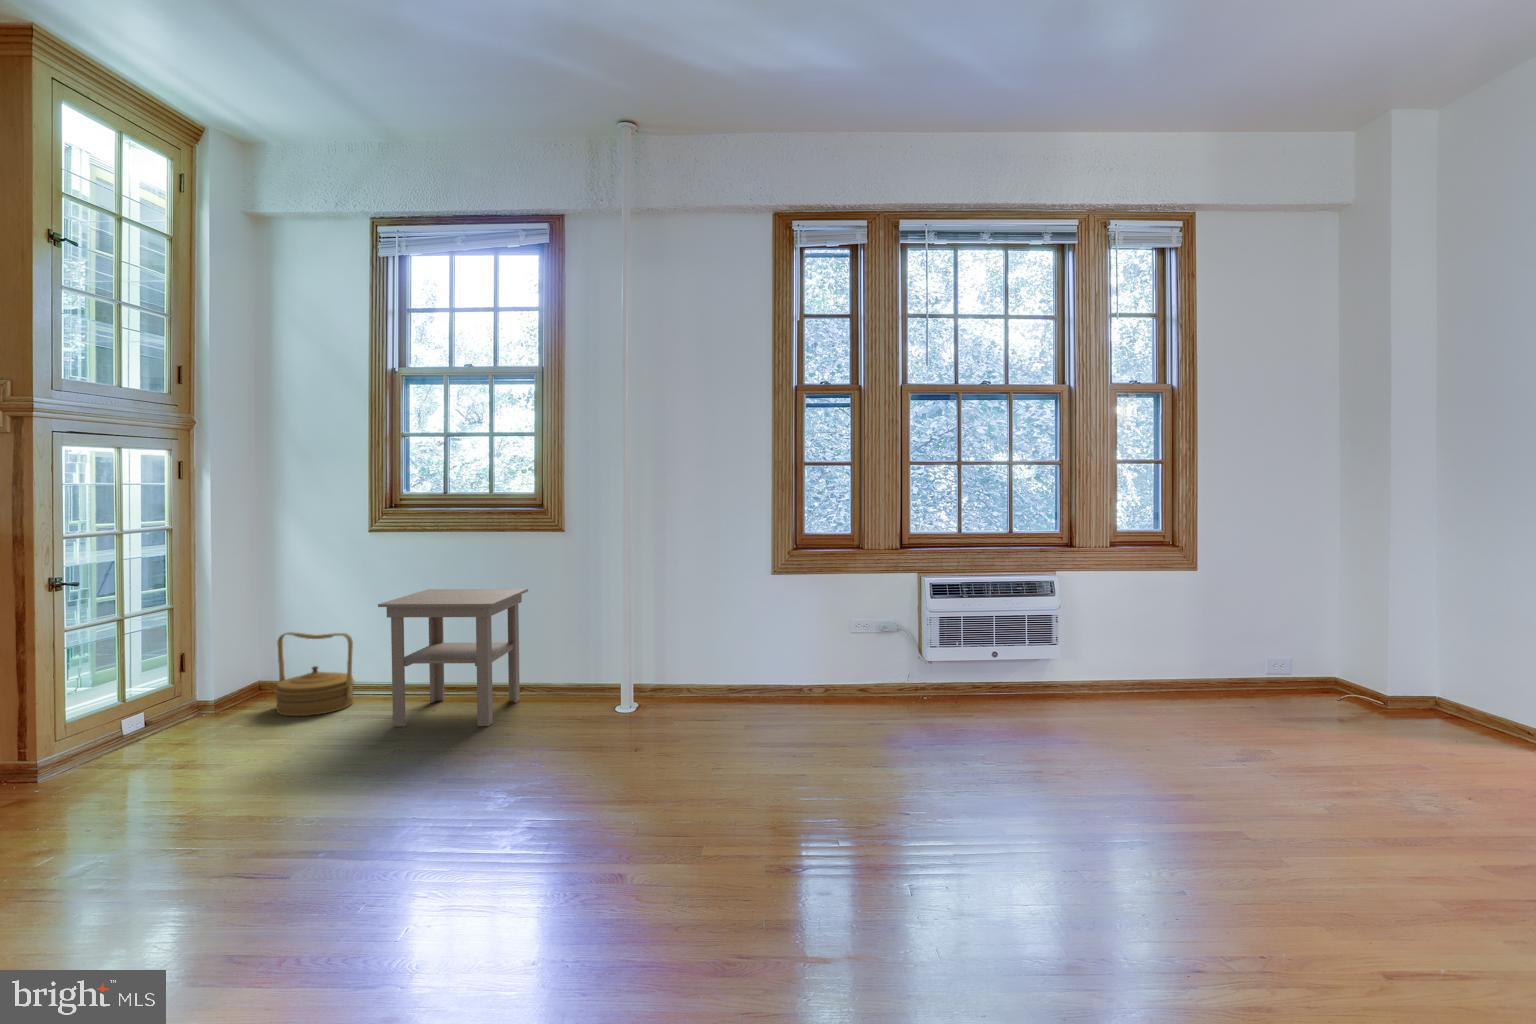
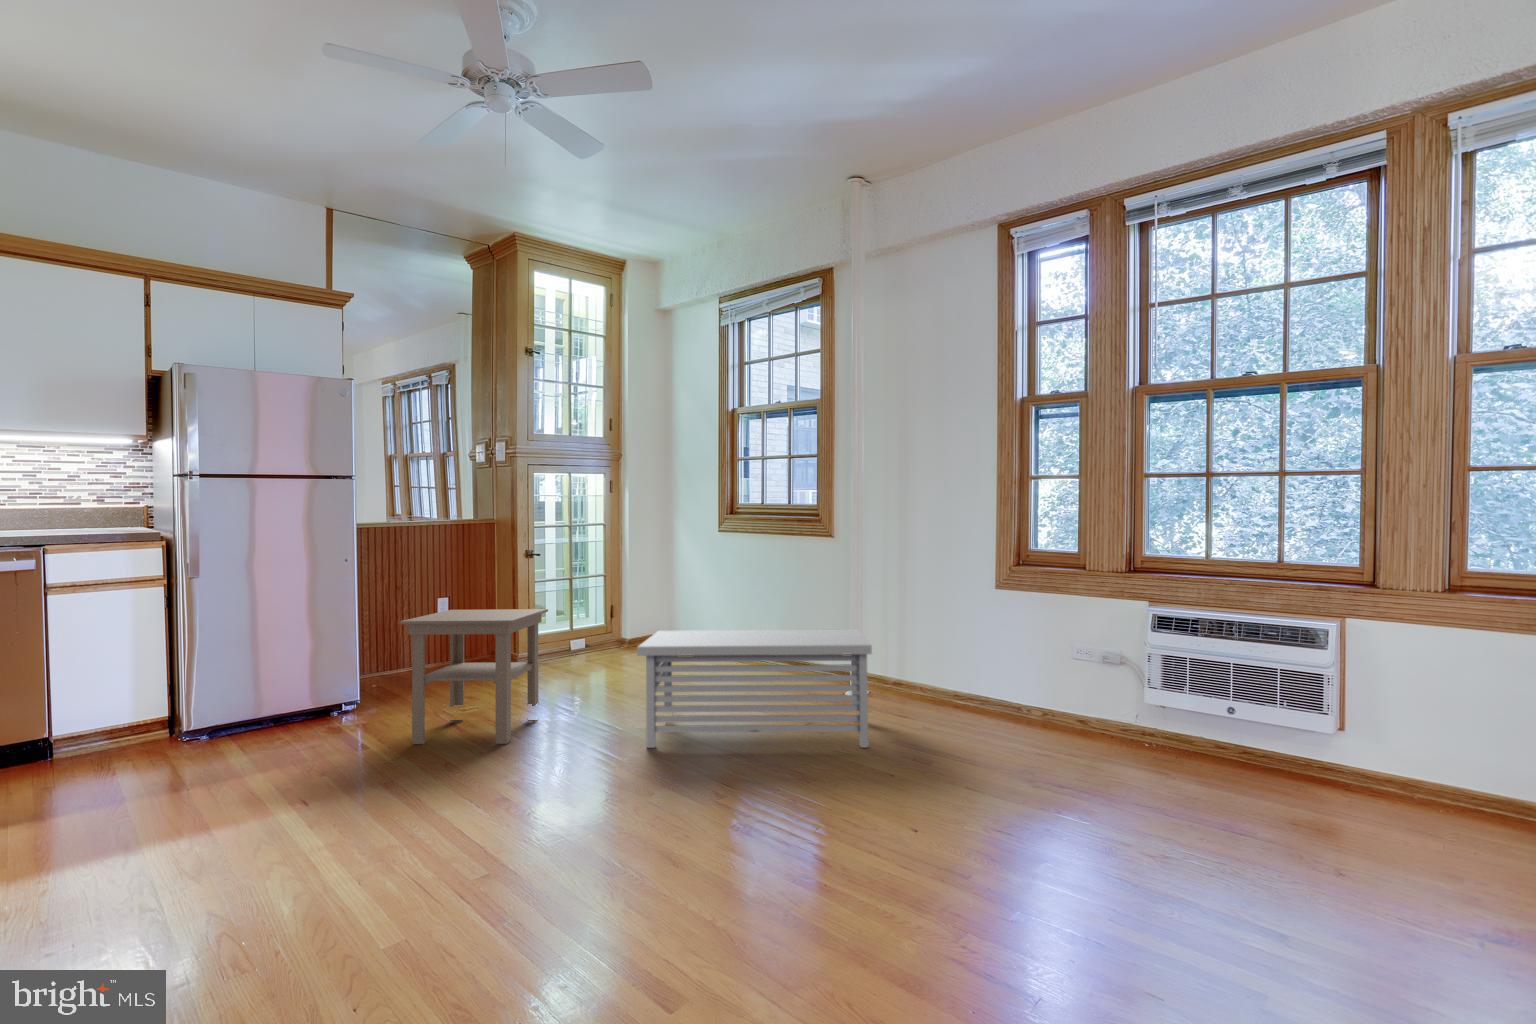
storage bench: none [620,610,854,730] -> present [637,629,872,748]
woven basket: present [275,632,354,716] -> none [298,652,377,735]

